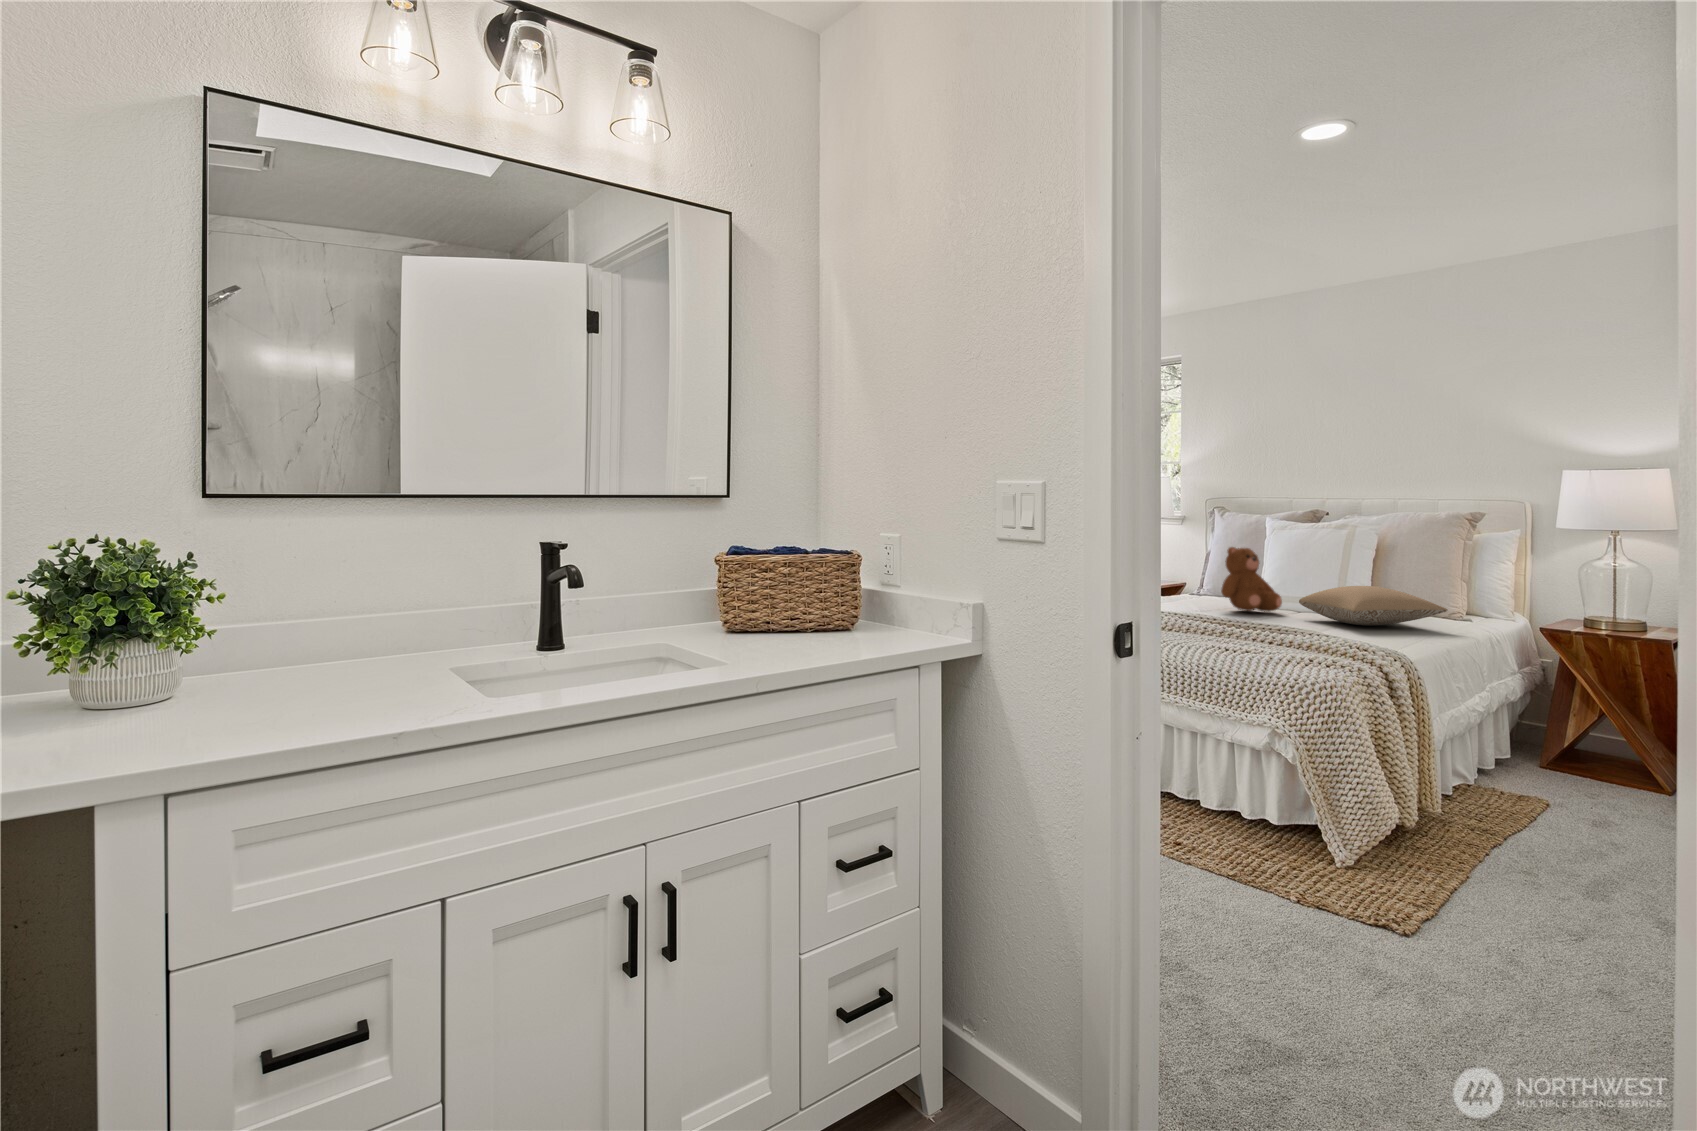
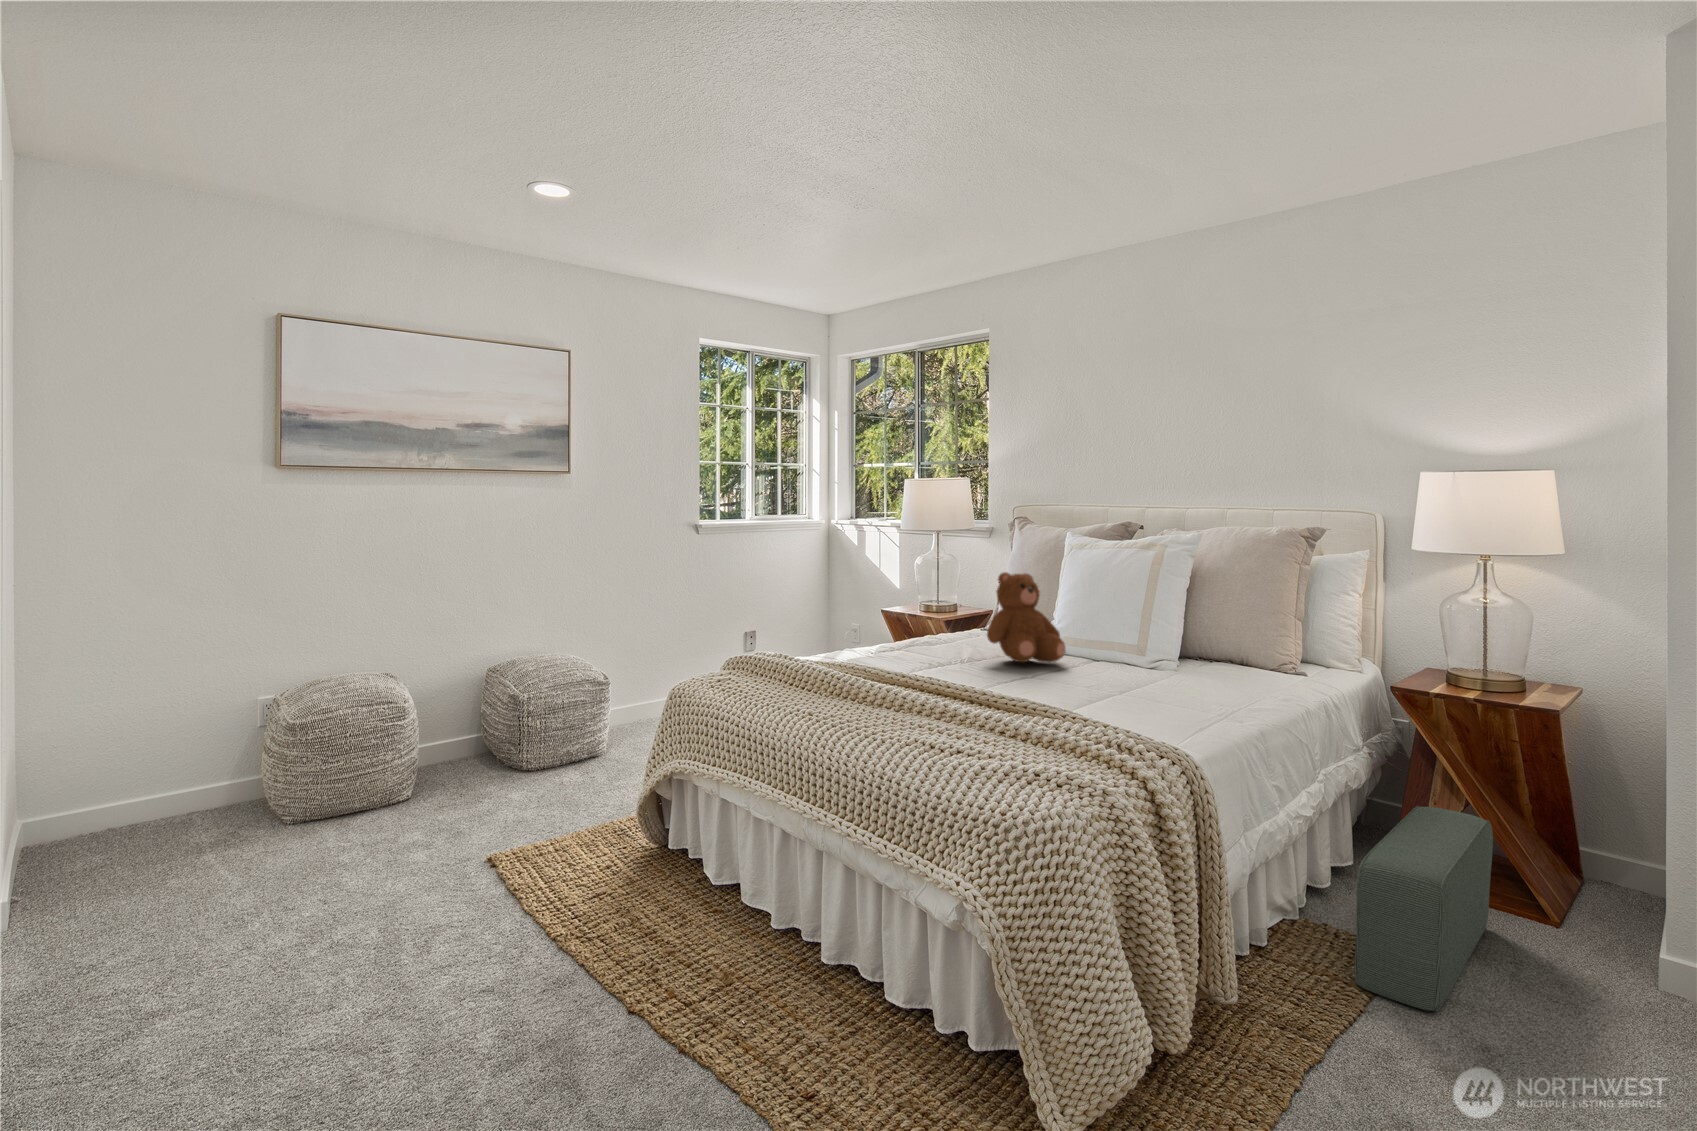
pillow: present [1299,586,1447,625] -> none [1082,631,1267,688]
pouf: none [1519,708,1621,827] -> present [1355,806,1493,1012]

